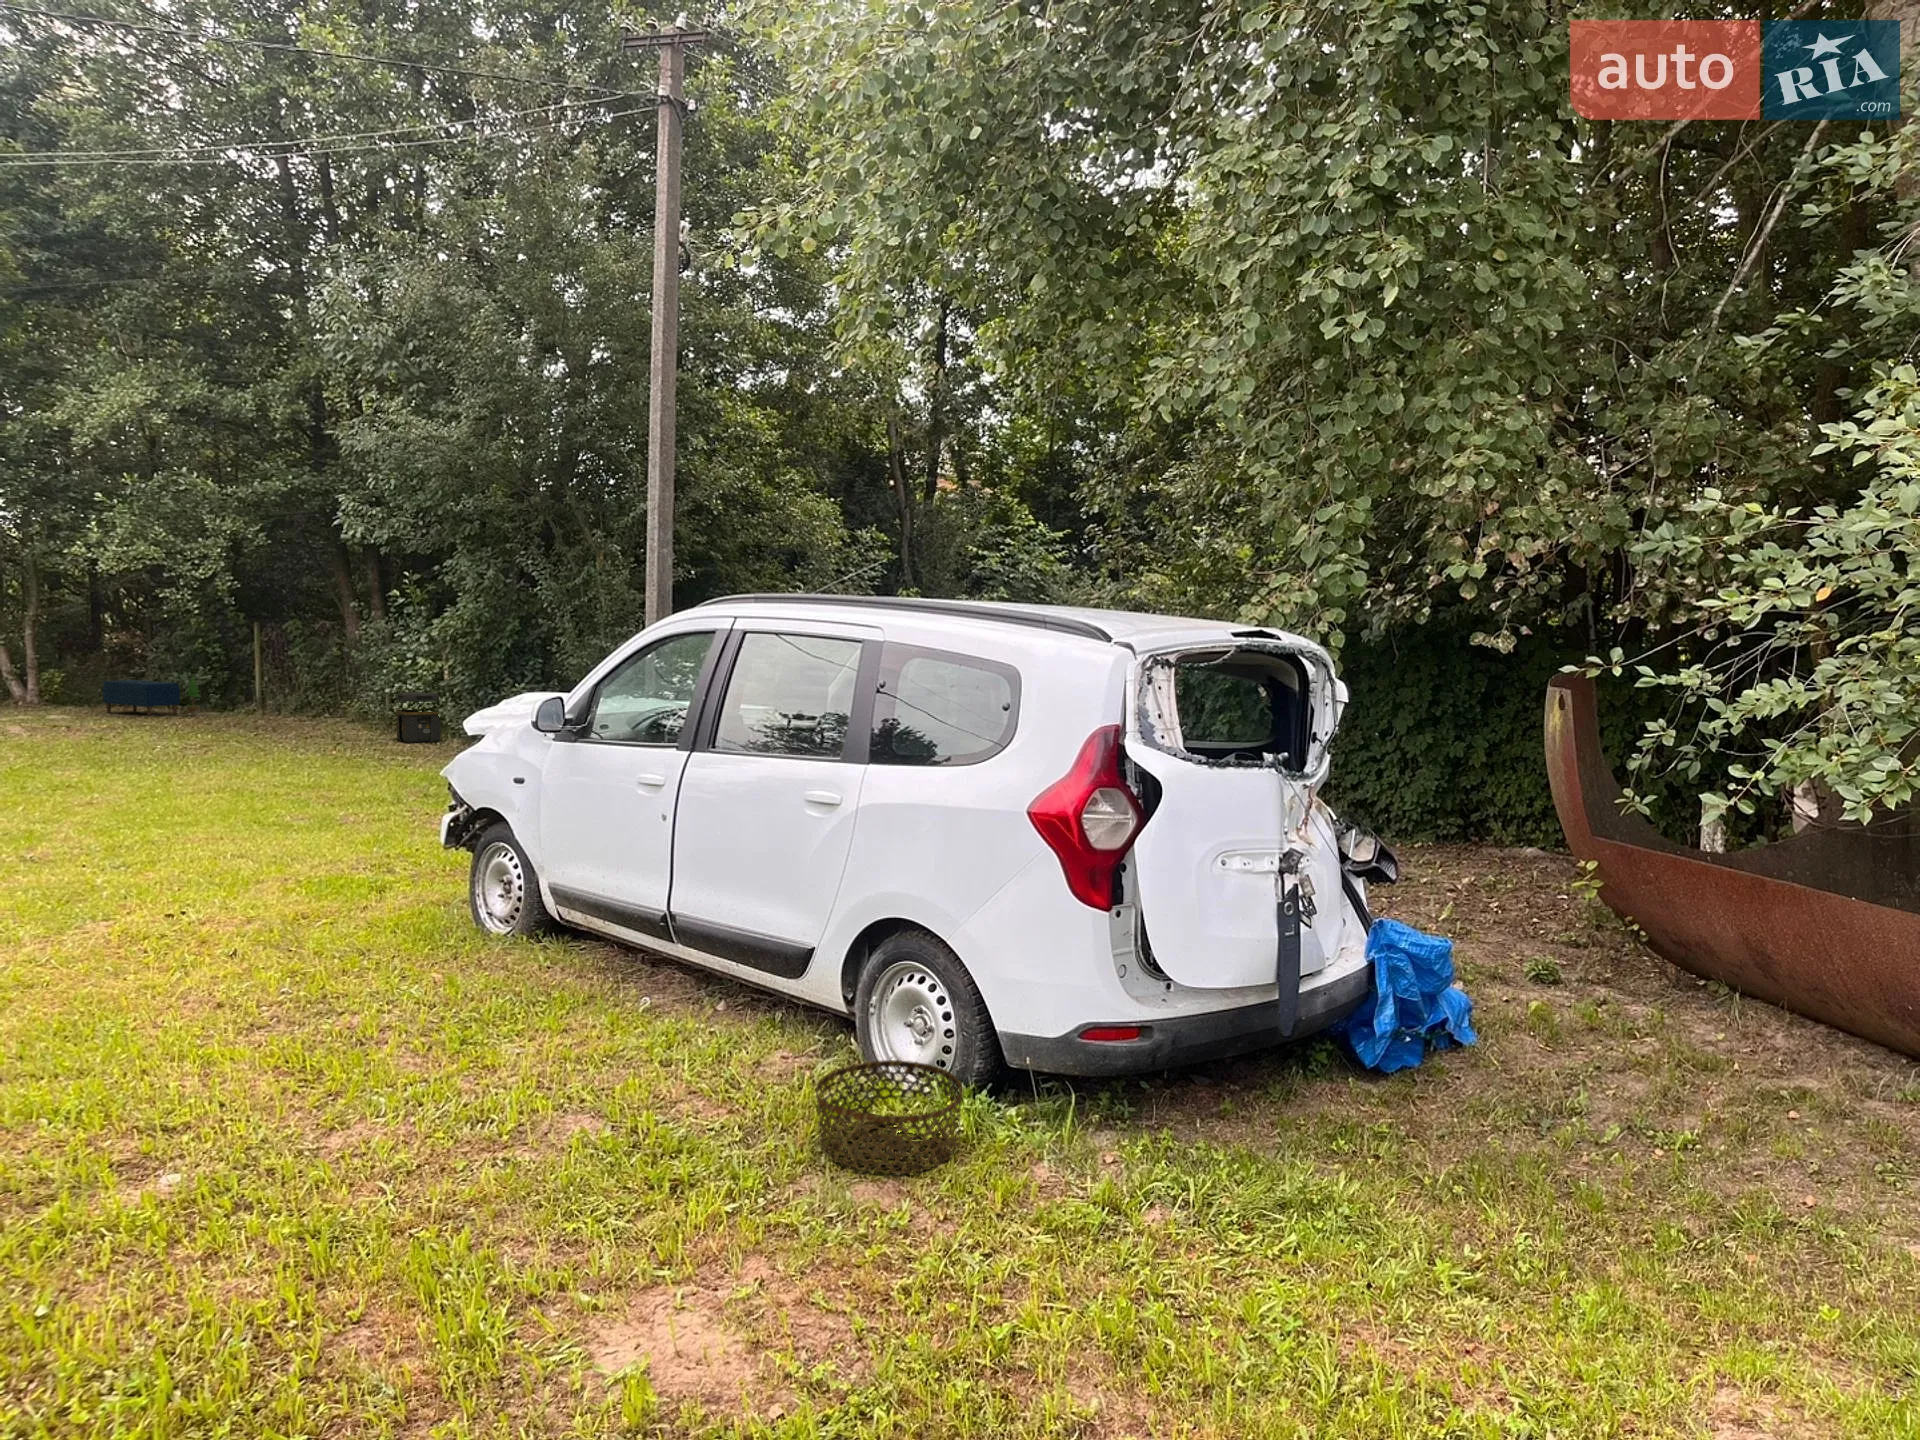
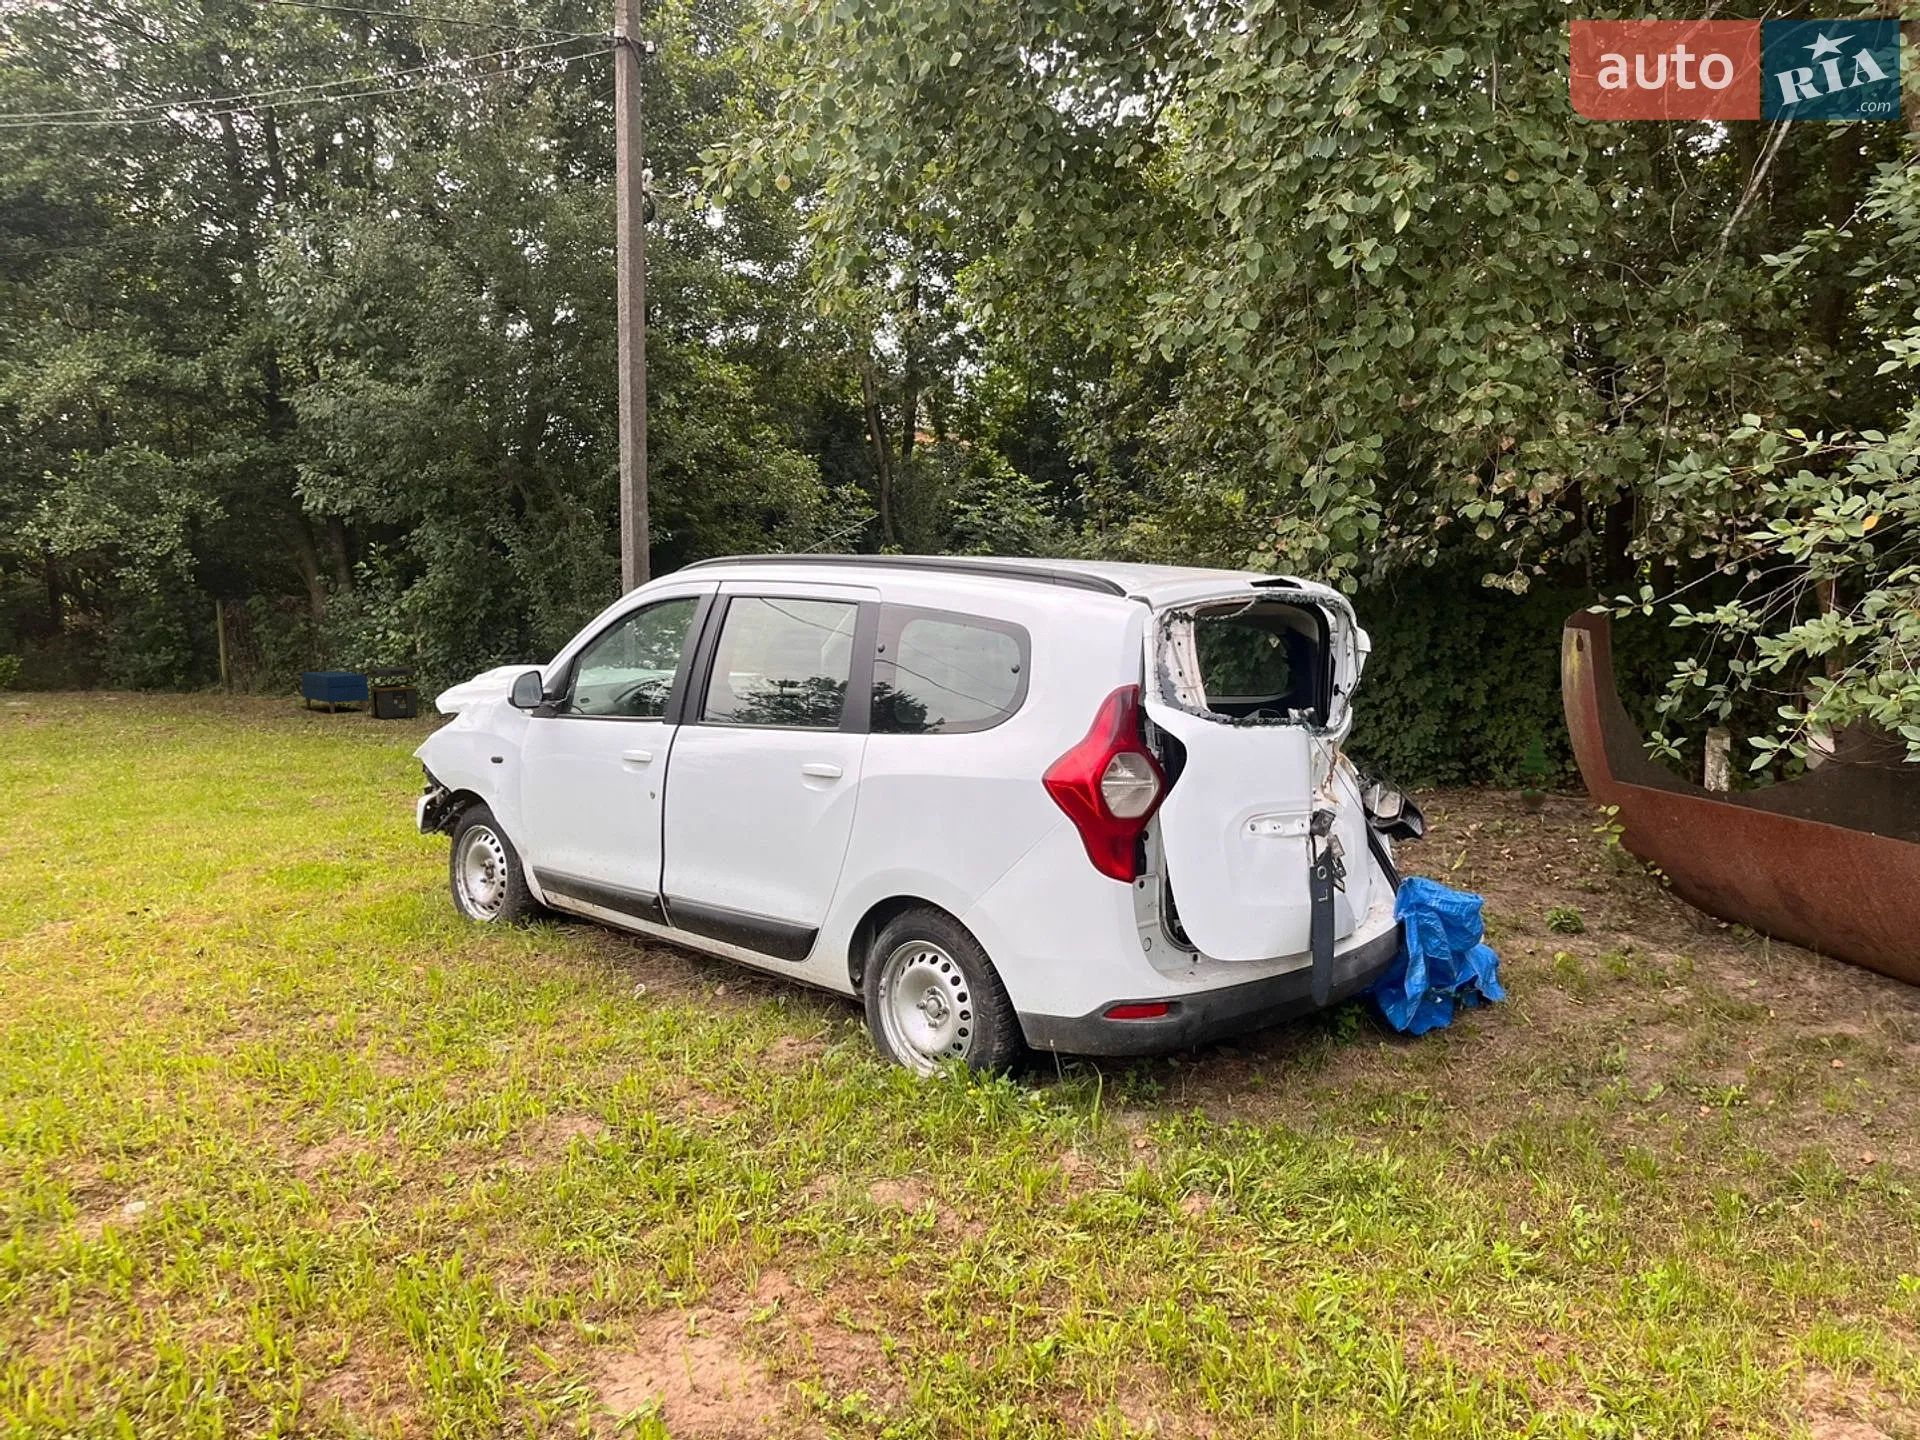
potted tree: present [187,676,200,715] -> present [1519,729,1551,812]
bench: present [103,680,180,717] -> present [302,671,369,714]
basket: present [816,1060,963,1175] -> none [826,1046,982,1170]

